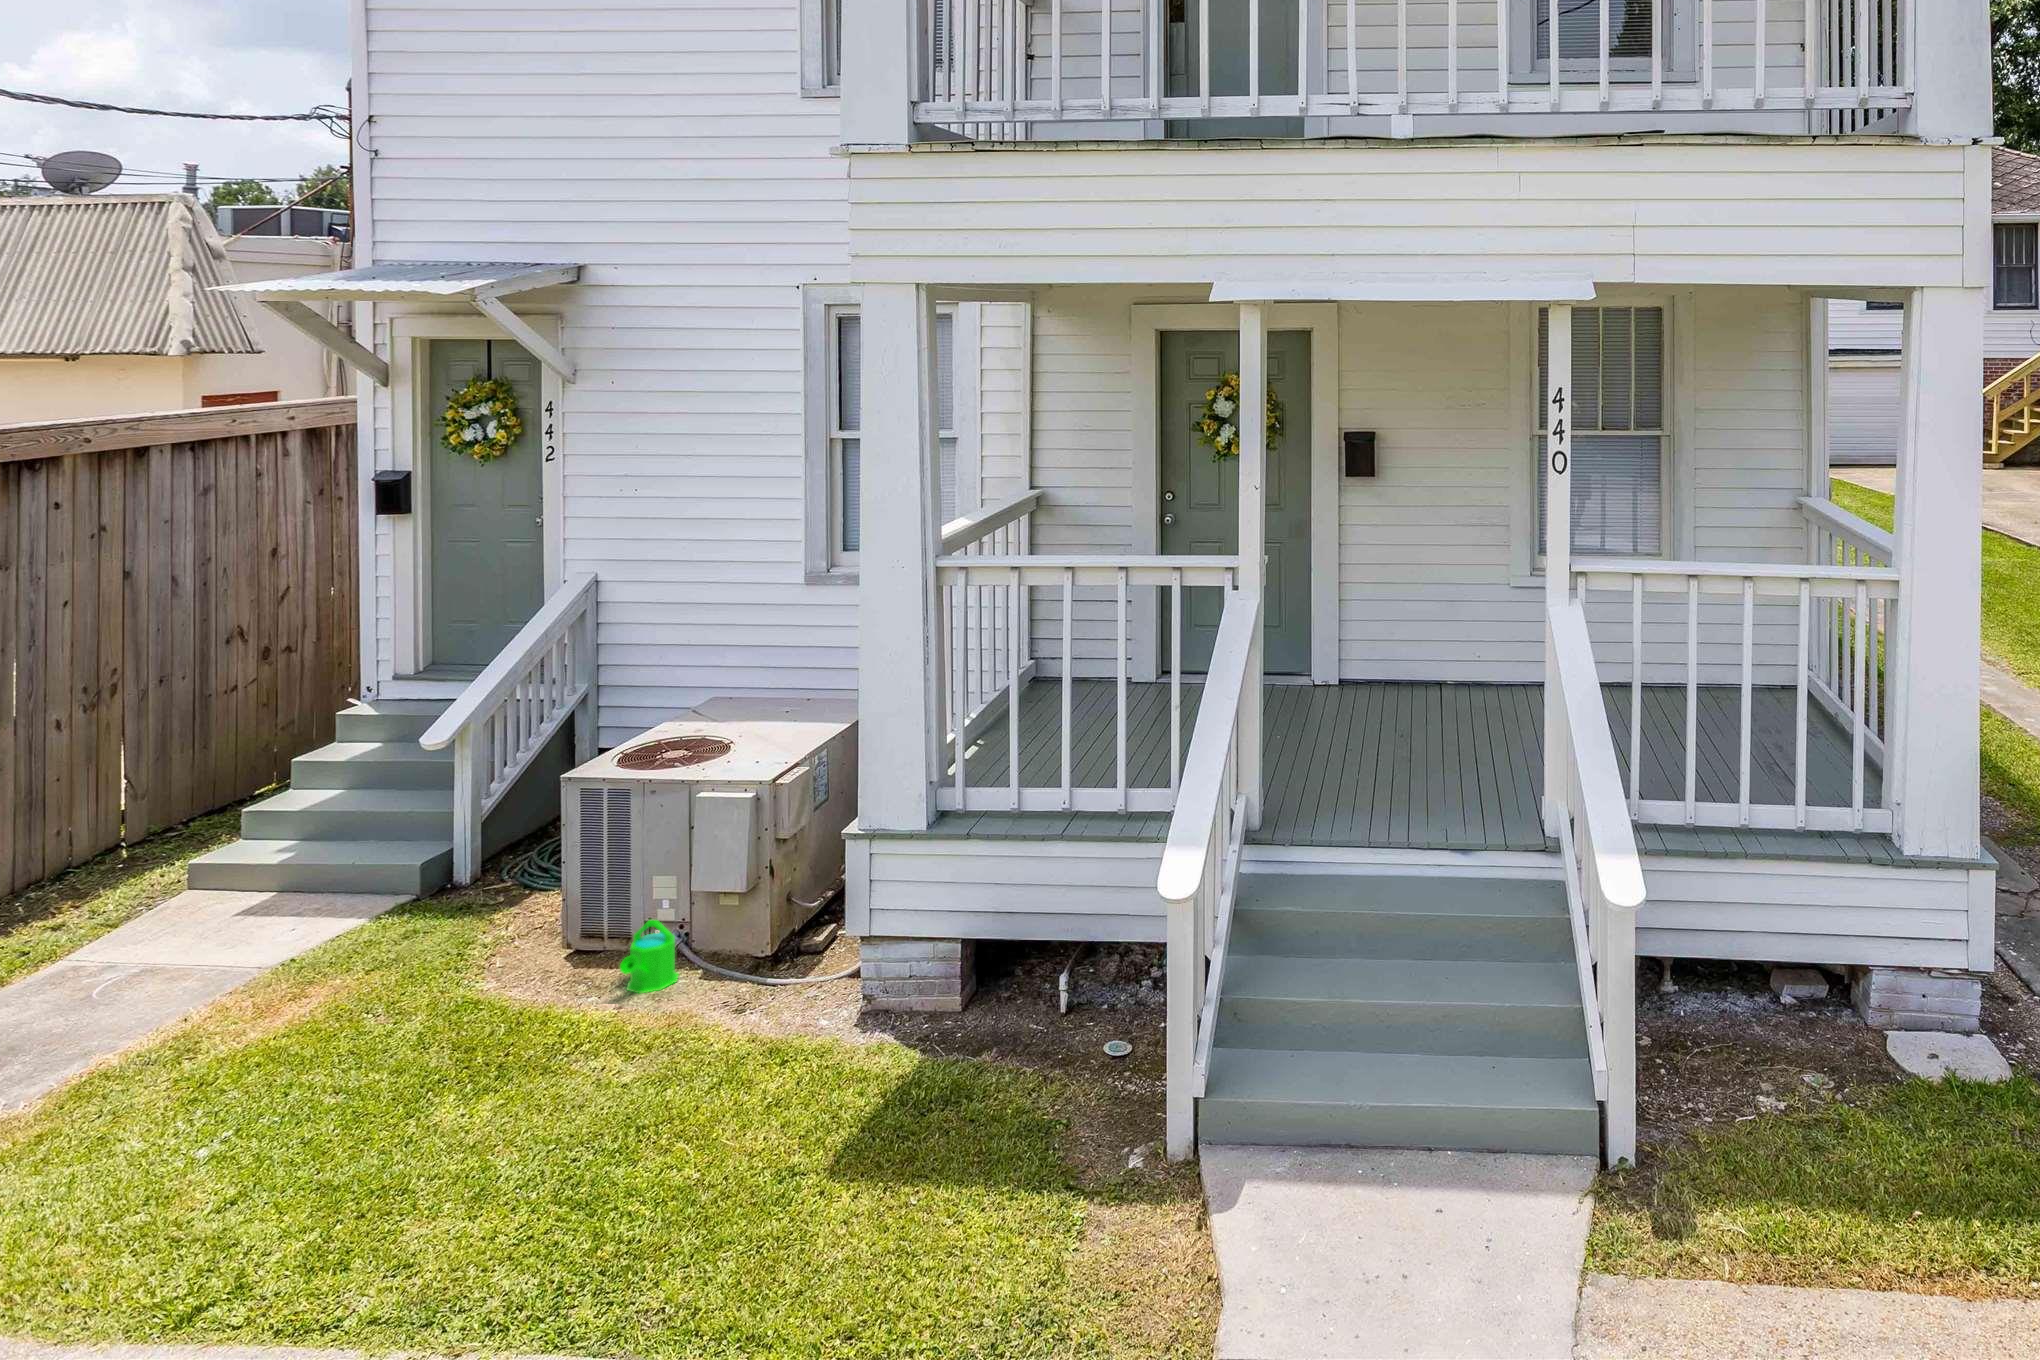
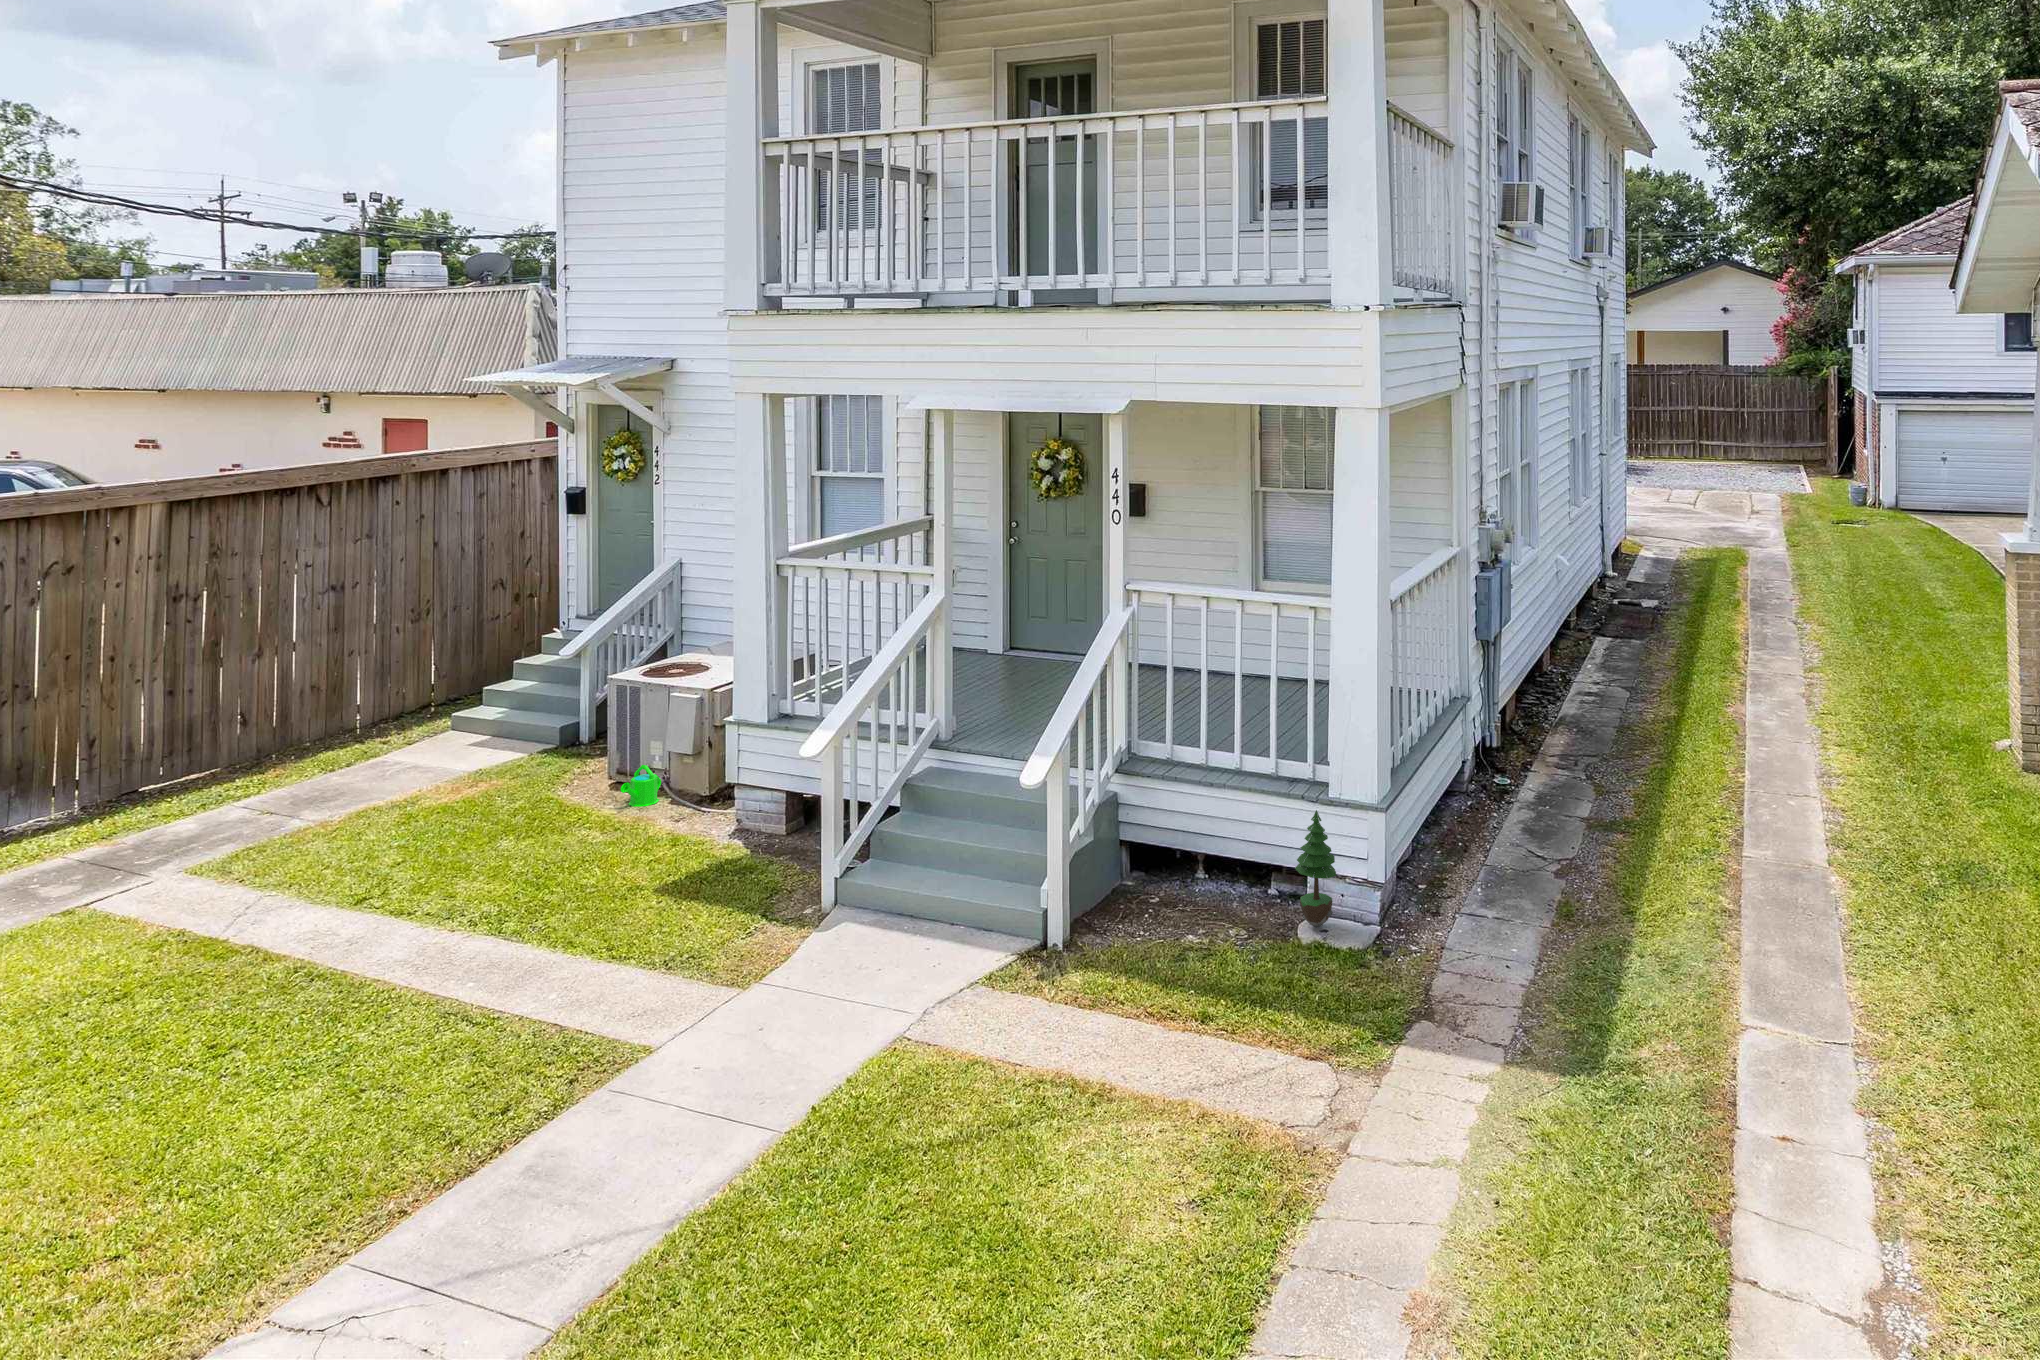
potted tree: none [1885,879,1951,1051] -> present [1295,810,1336,927]

